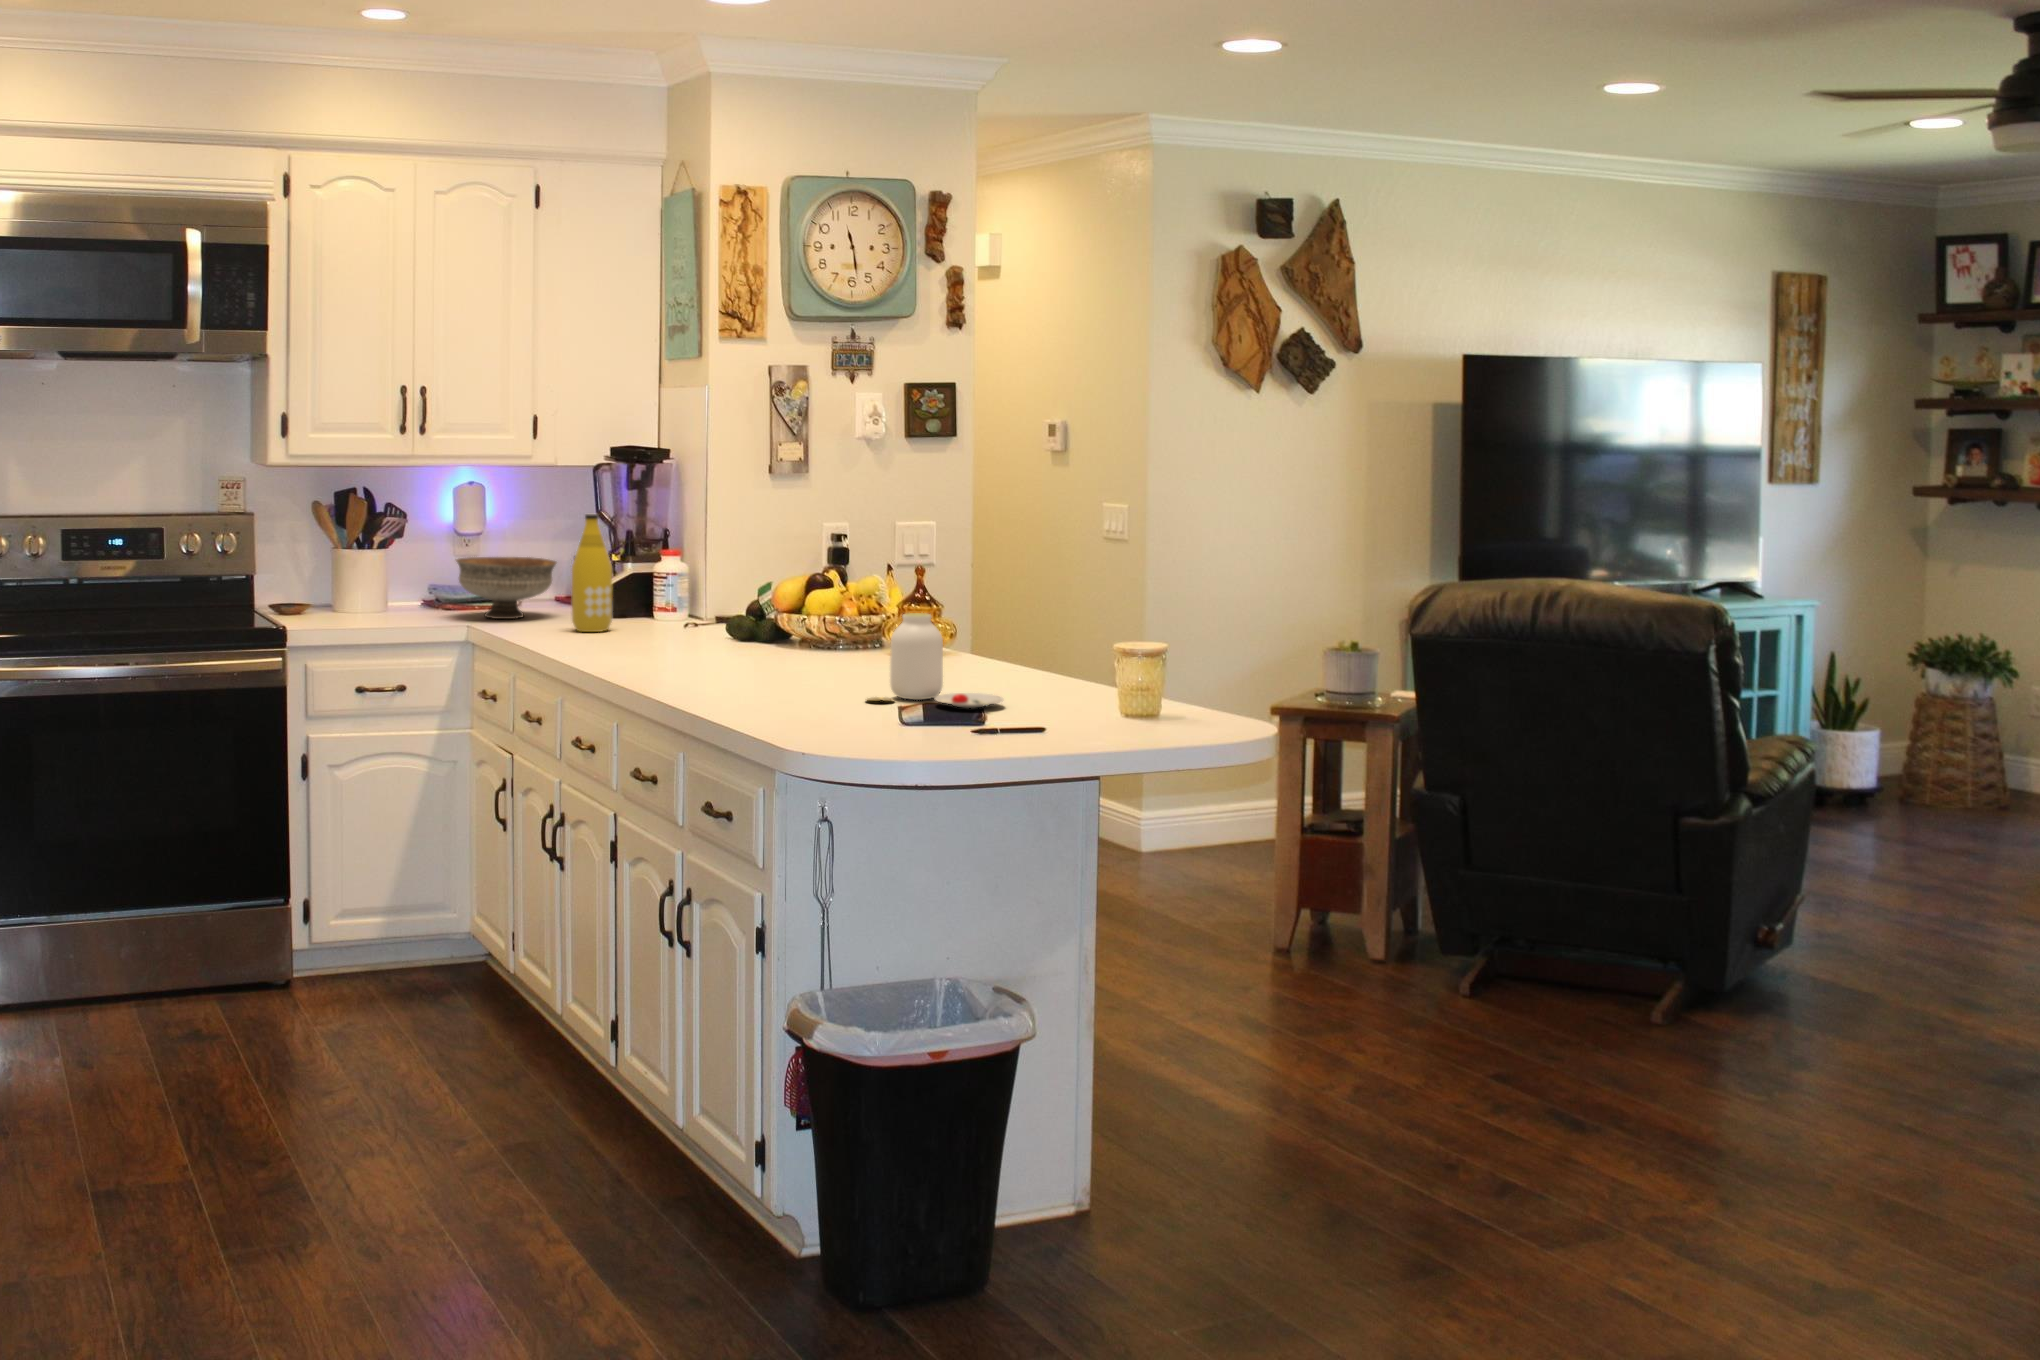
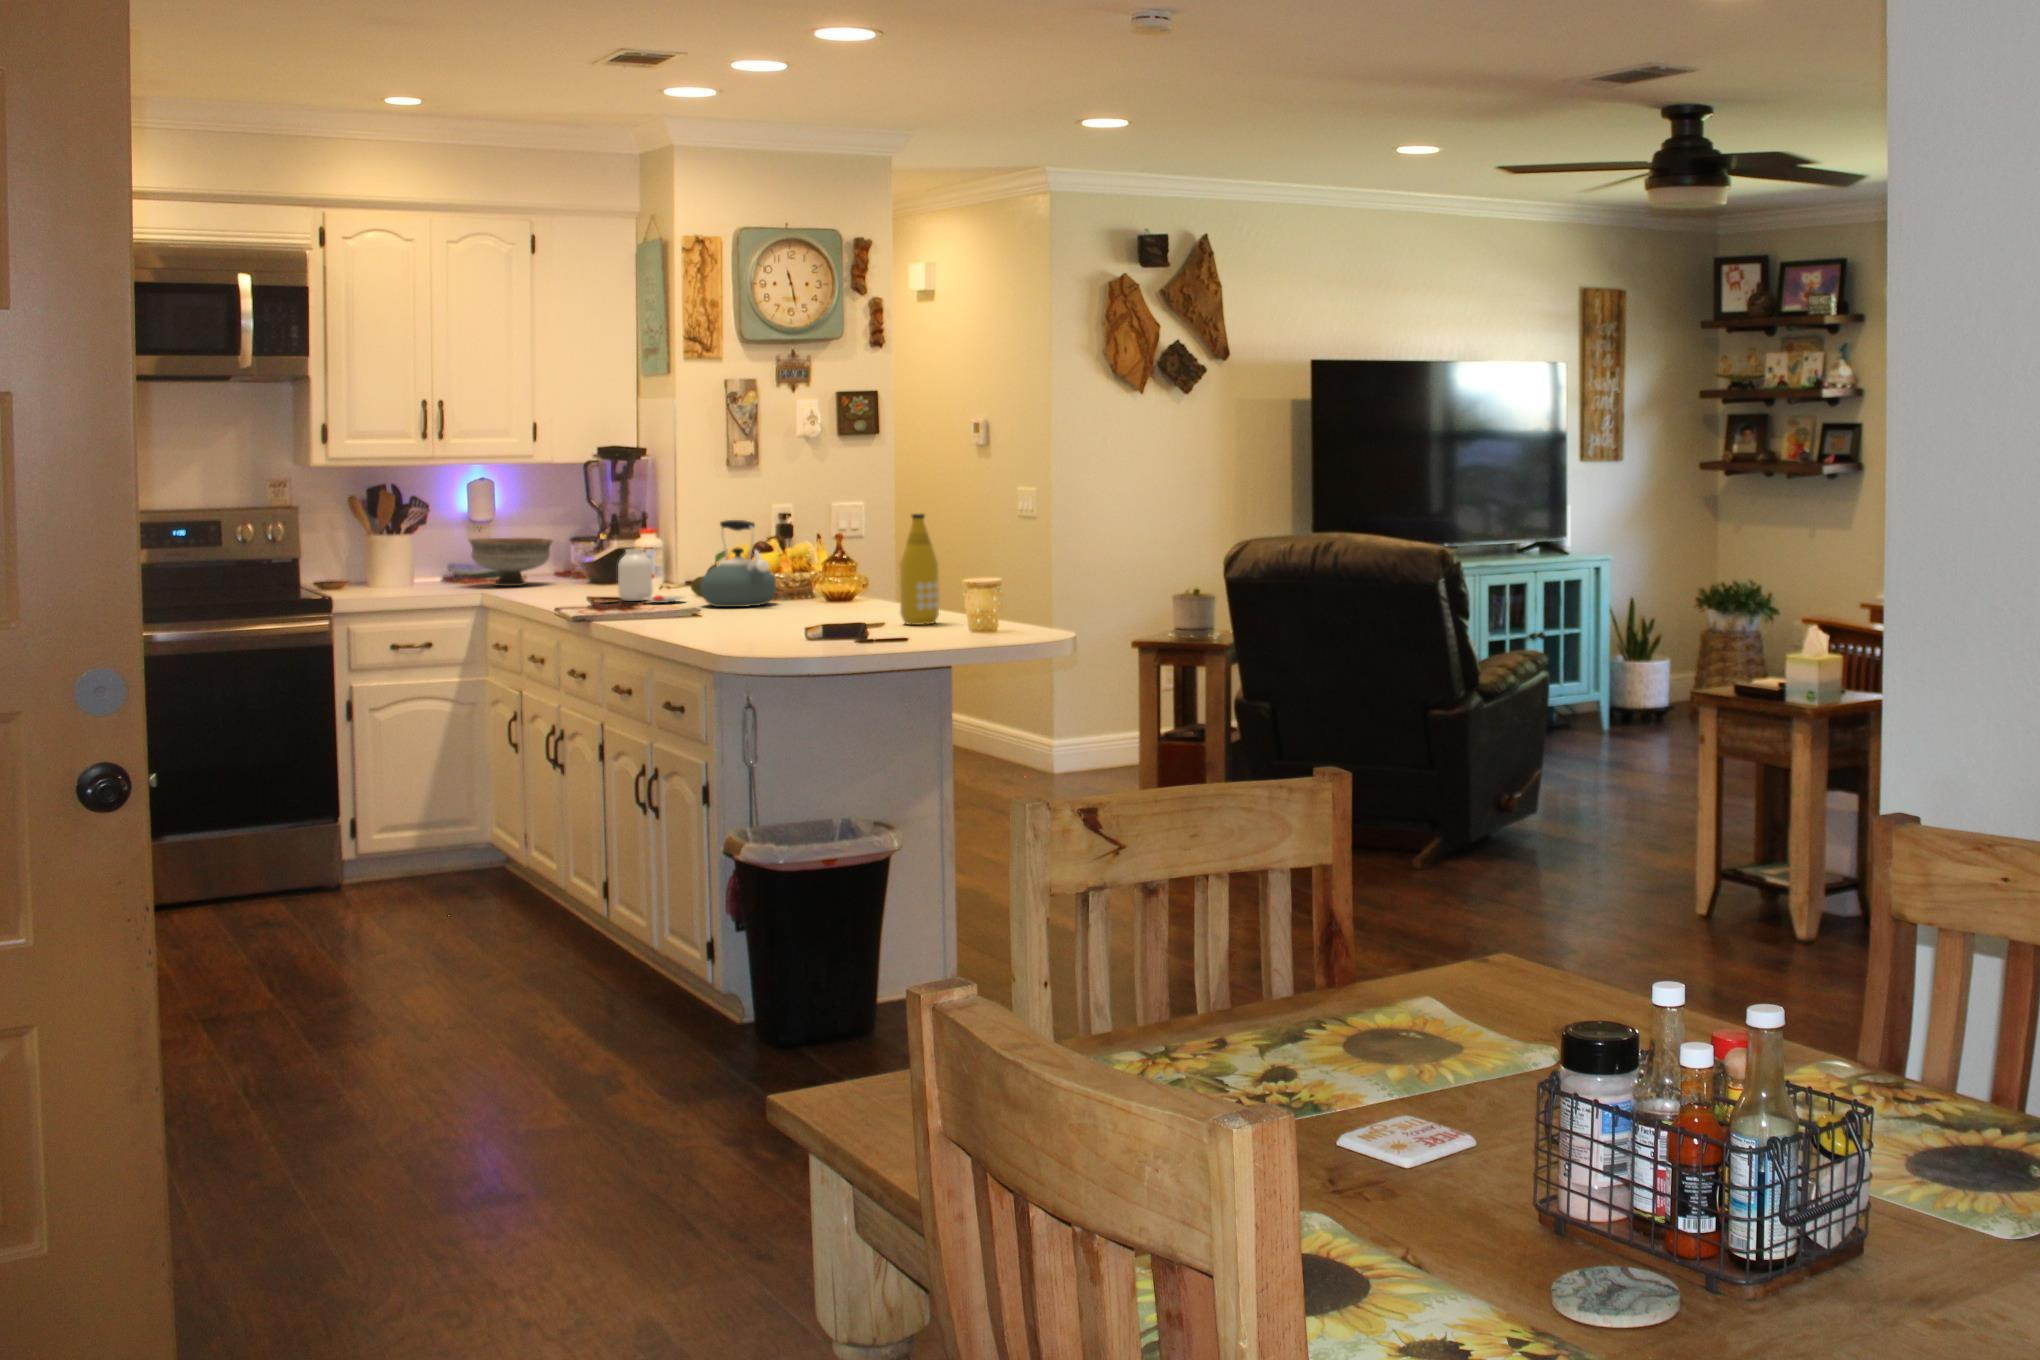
bottle: present [572,514,612,632] -> present [900,513,939,625]
kettle: none [739,551,842,675] -> present [700,520,777,607]
jar: present [867,613,1004,708] -> present [614,549,684,603]

